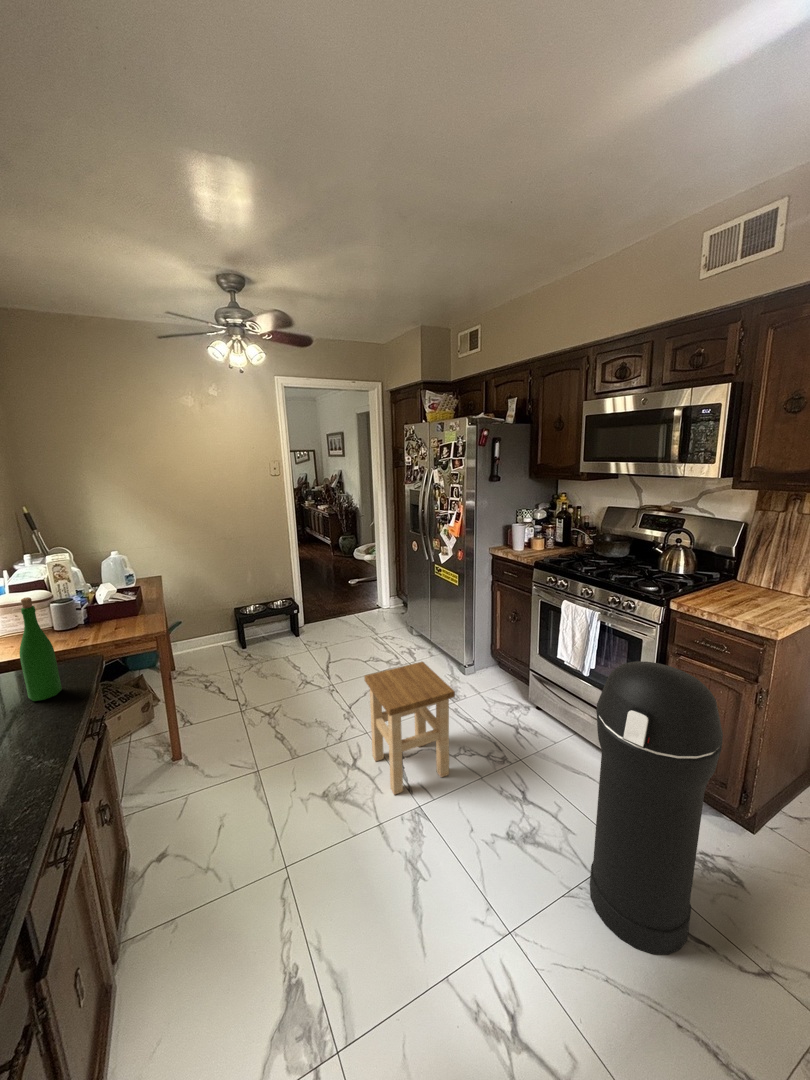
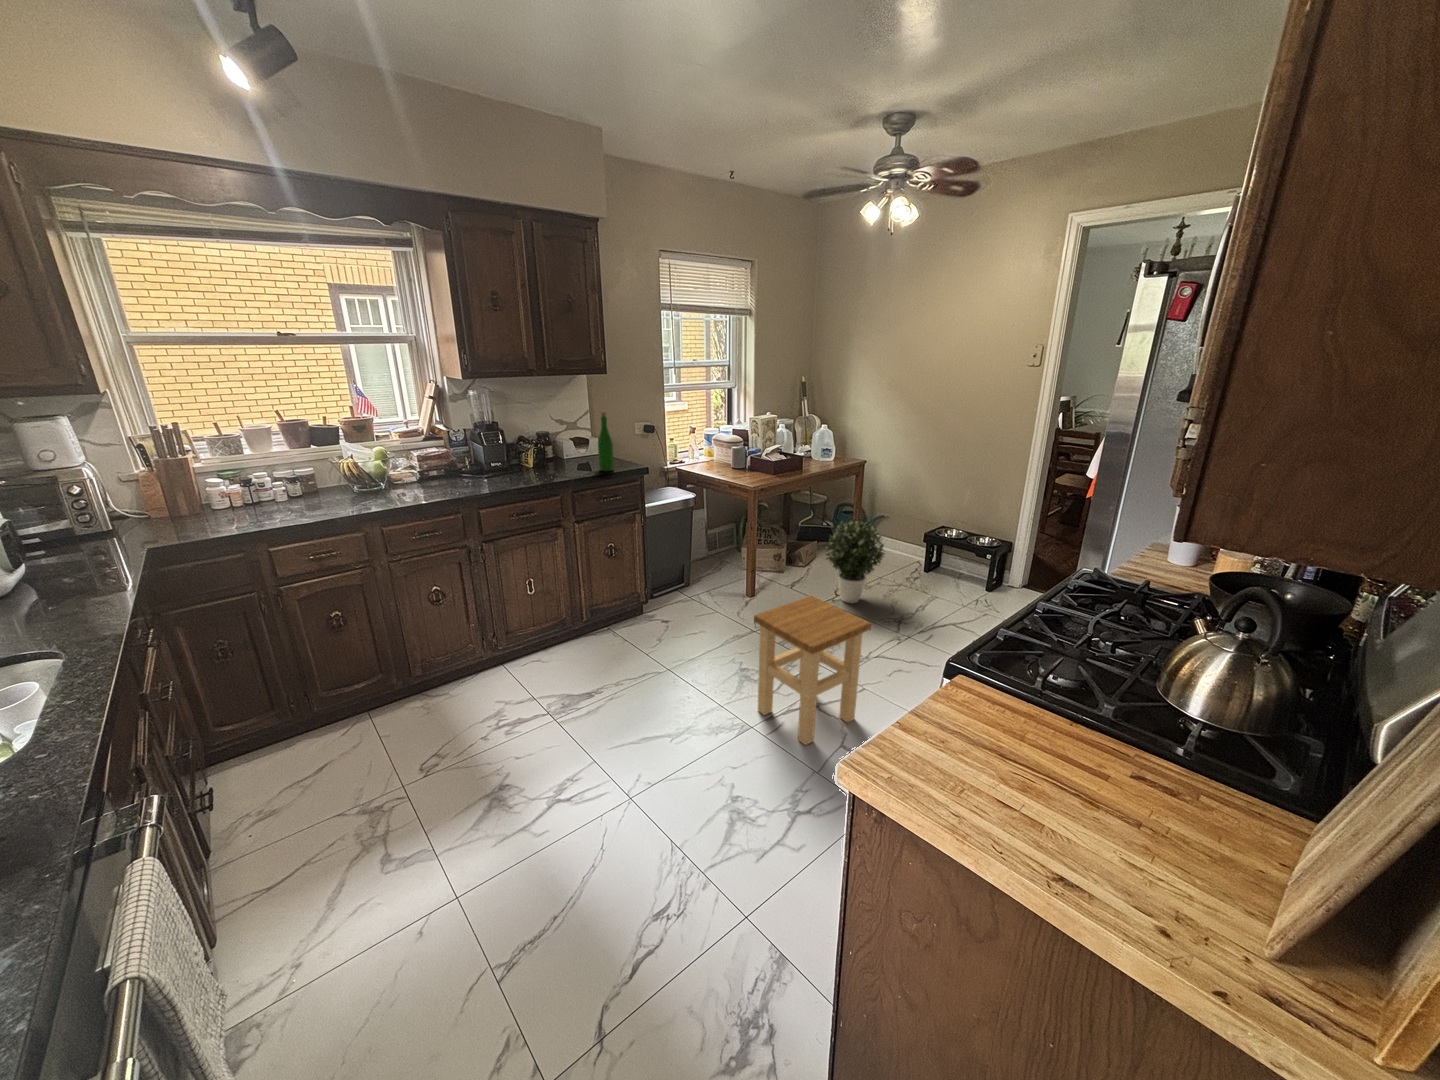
potted plant: none [217,621,276,699] -> present [824,520,884,603]
trash can: present [590,661,723,954] -> none [595,612,735,963]

